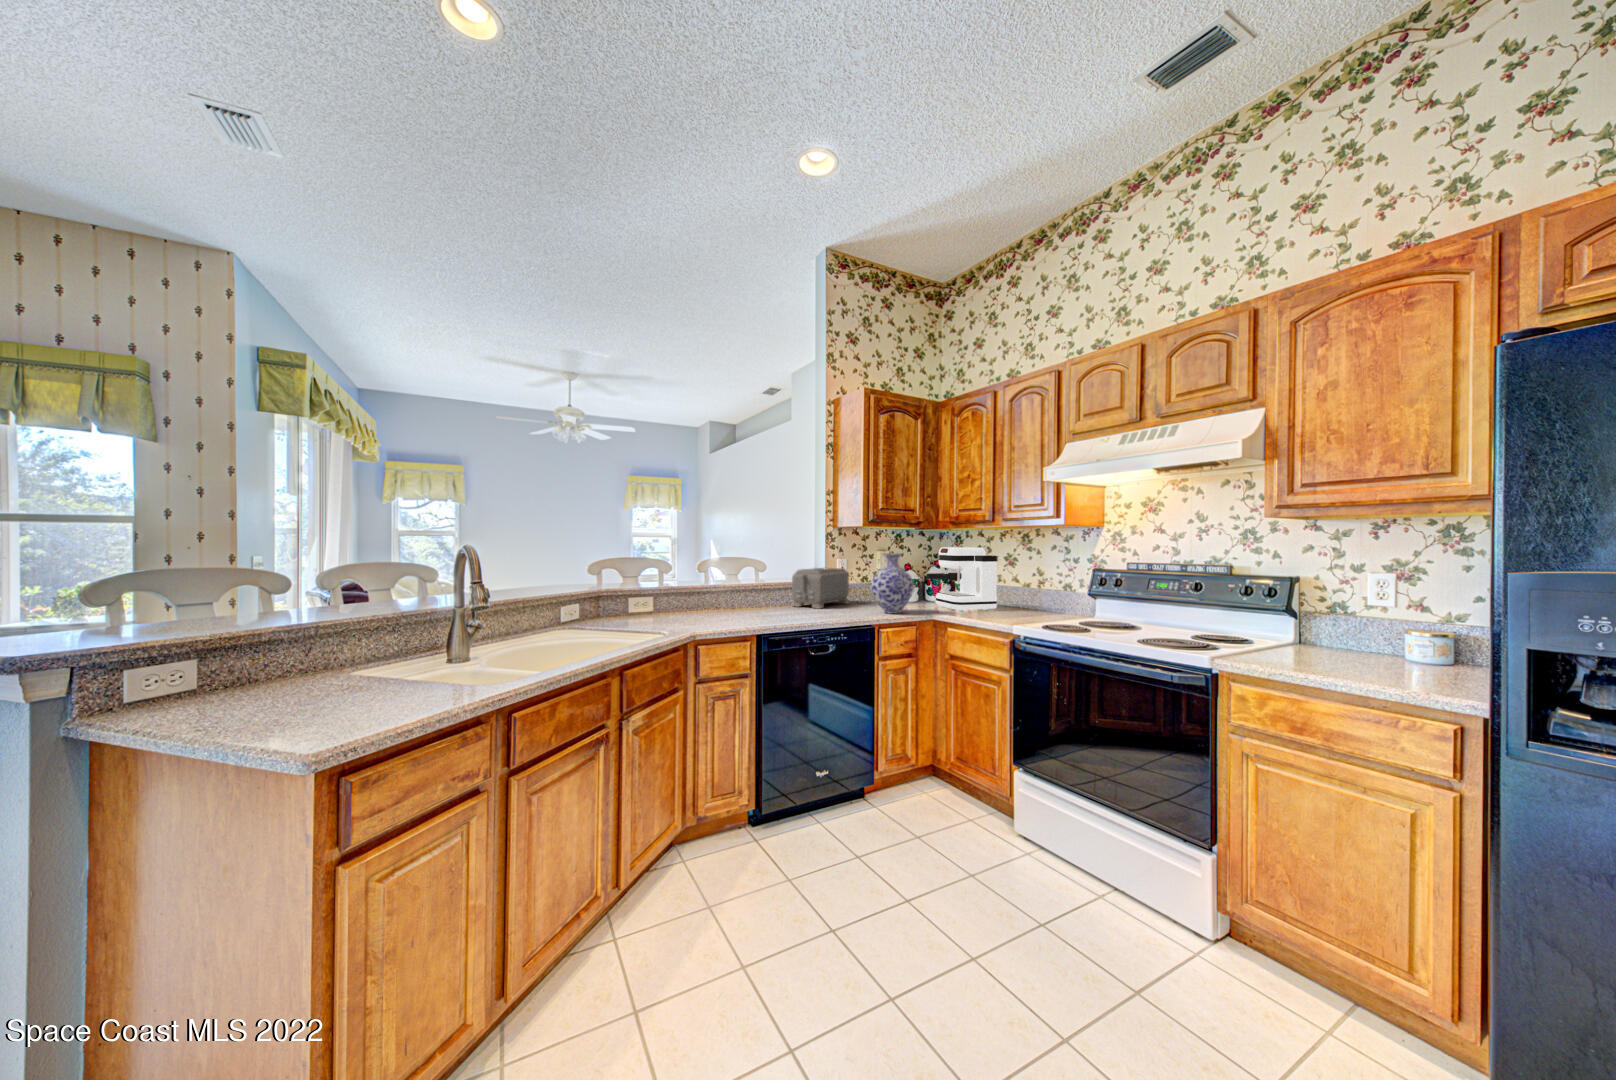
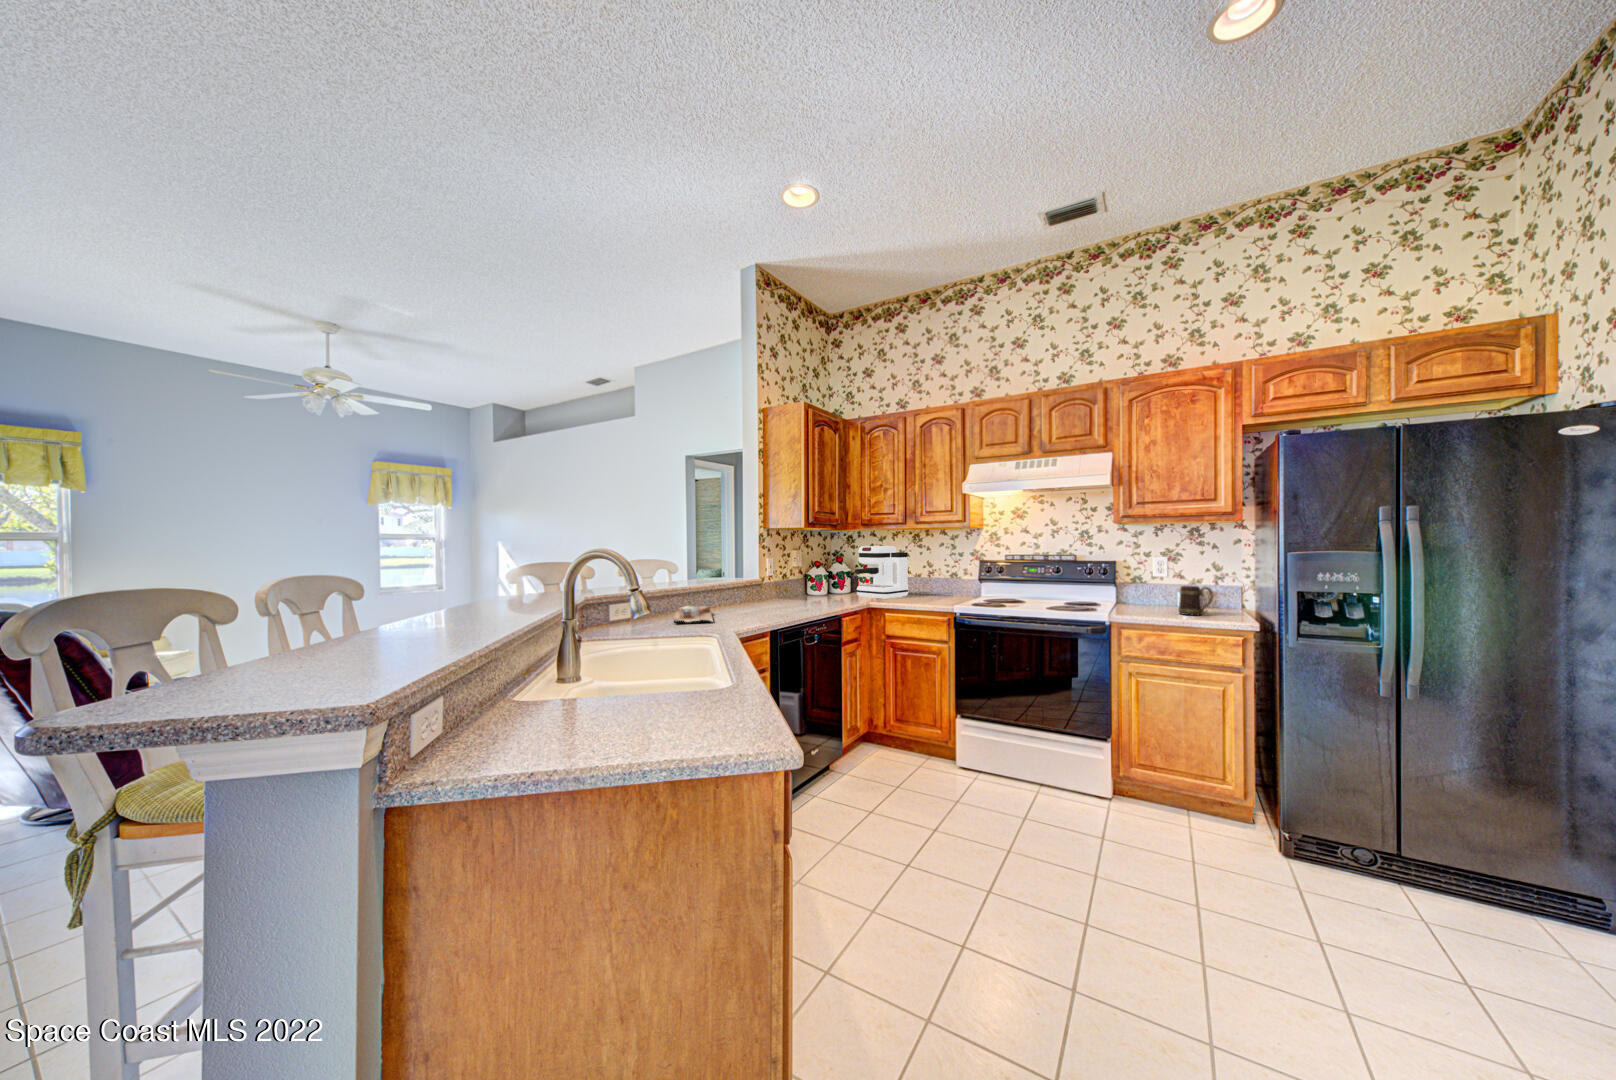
vase: present [872,553,914,614] -> none [821,553,858,605]
toaster: present [792,568,849,609] -> none [738,568,780,606]
cutting board: none [679,602,747,621] -> present [674,606,714,622]
mug: none [1360,625,1430,680] -> present [1178,586,1213,615]

